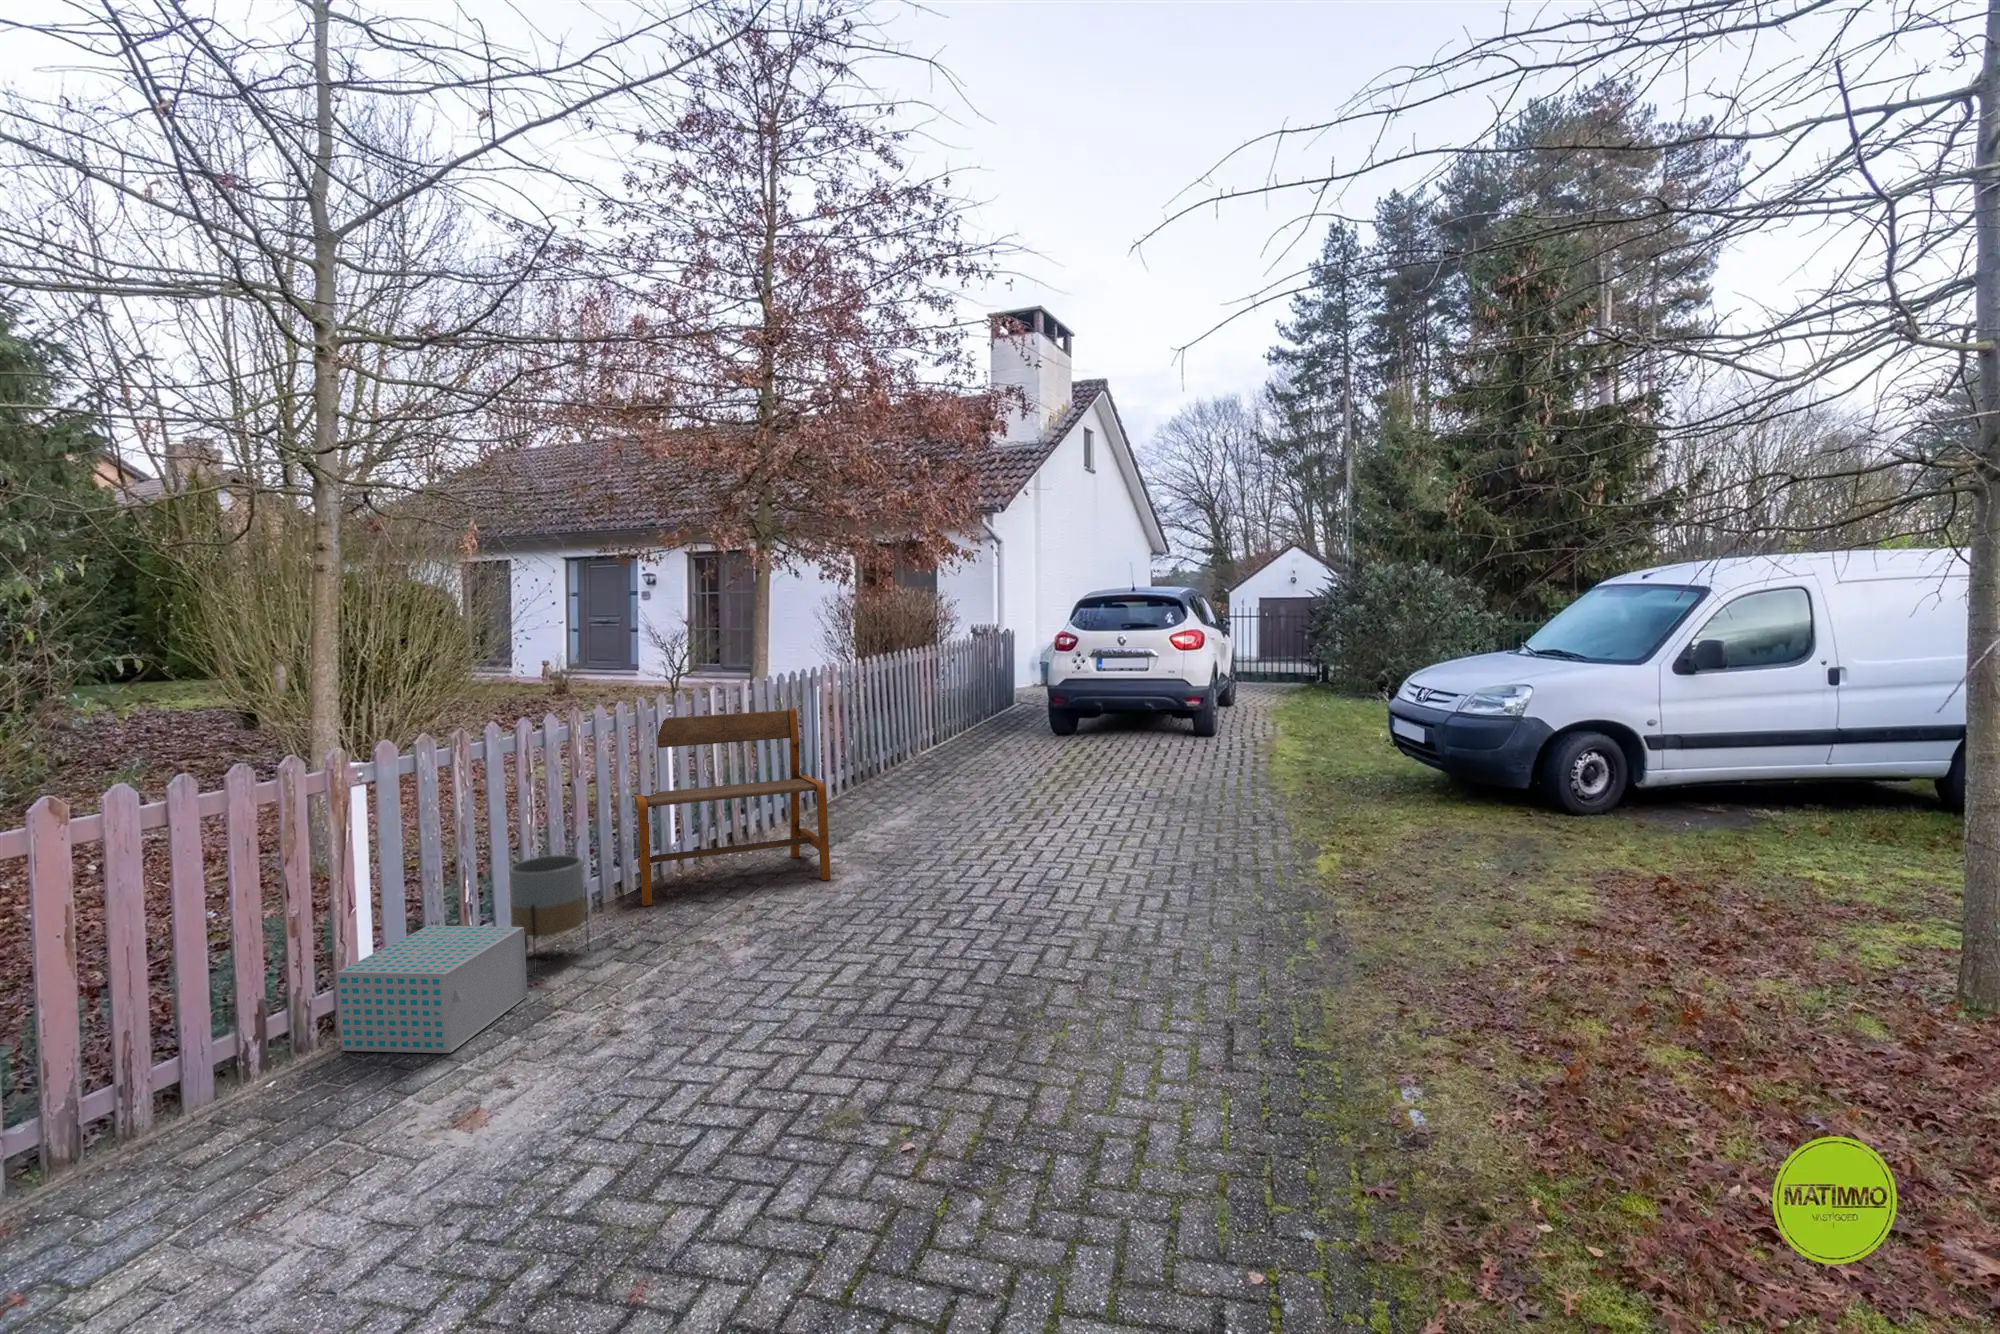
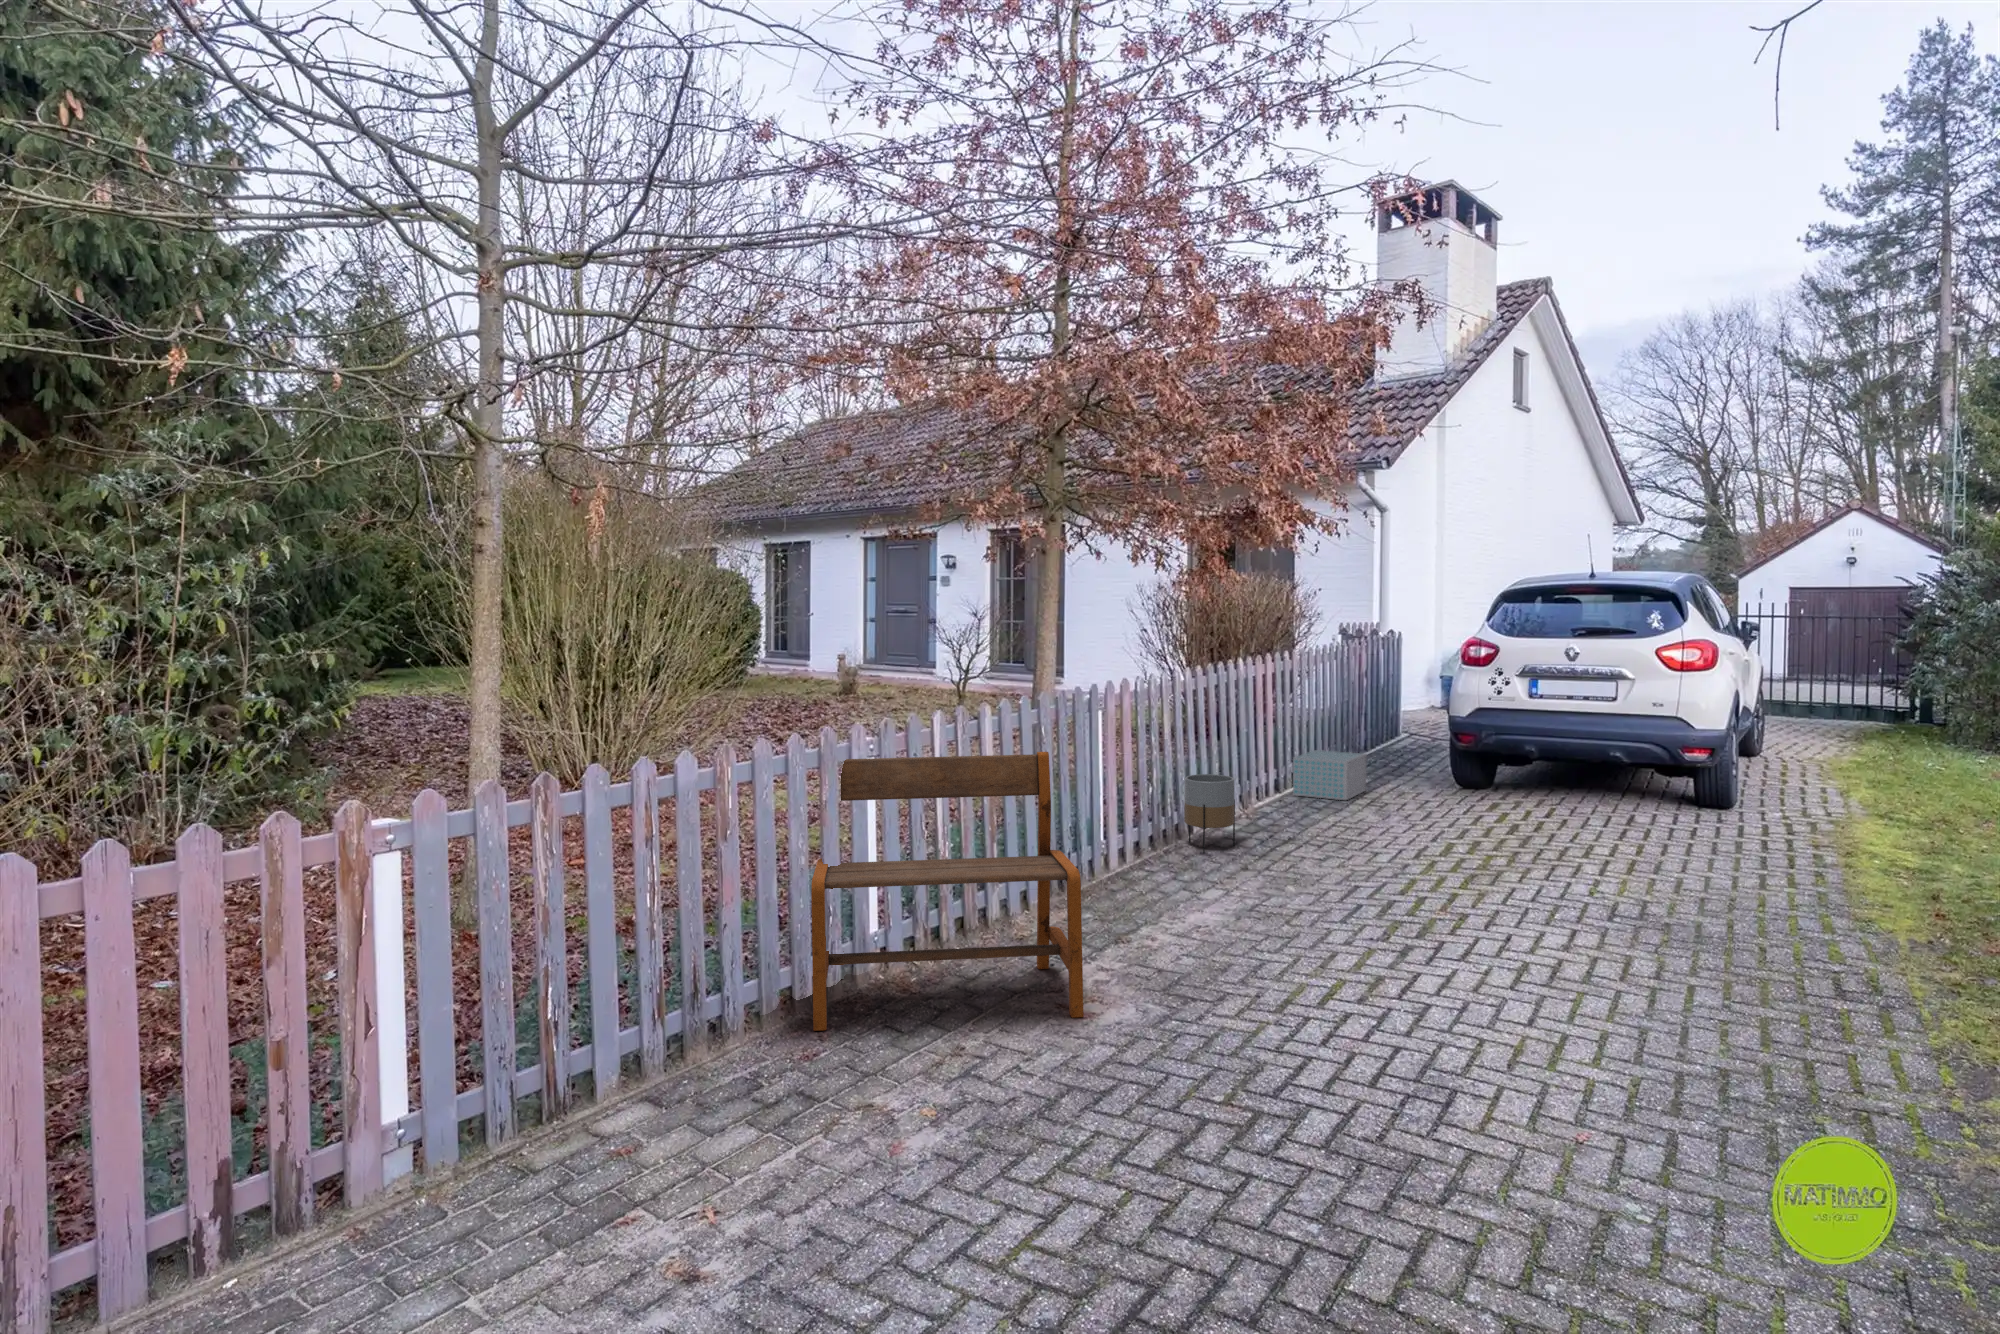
planter: present [509,855,589,971] -> present [1184,774,1235,853]
storage box: present [337,926,527,1053] -> present [1293,750,1367,800]

